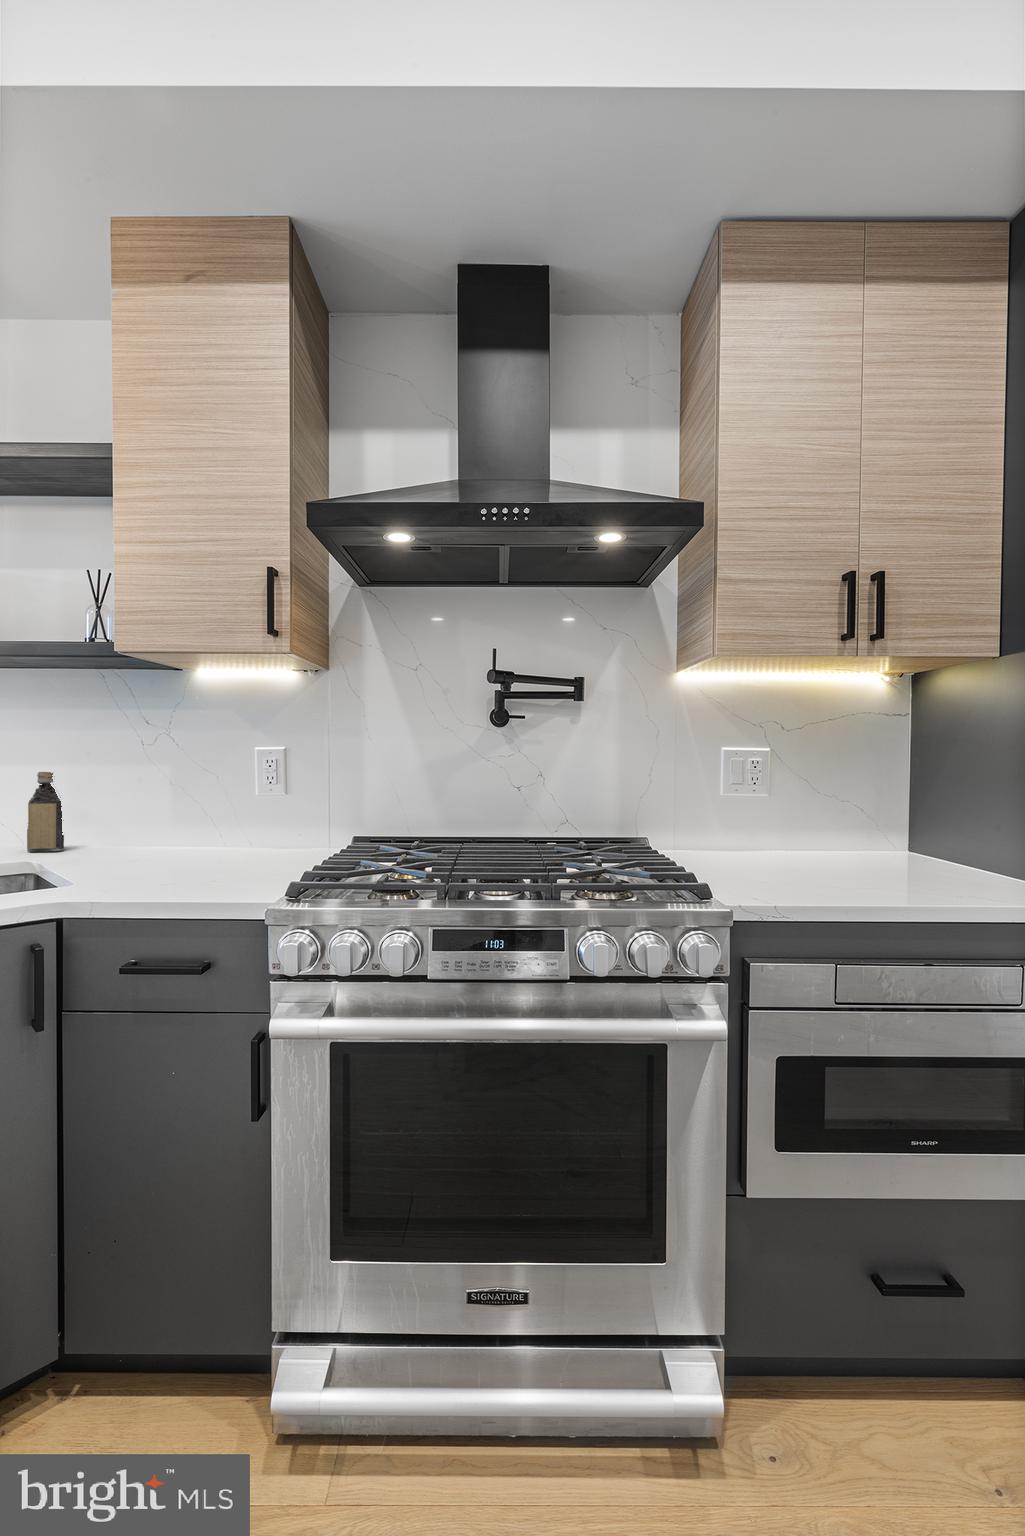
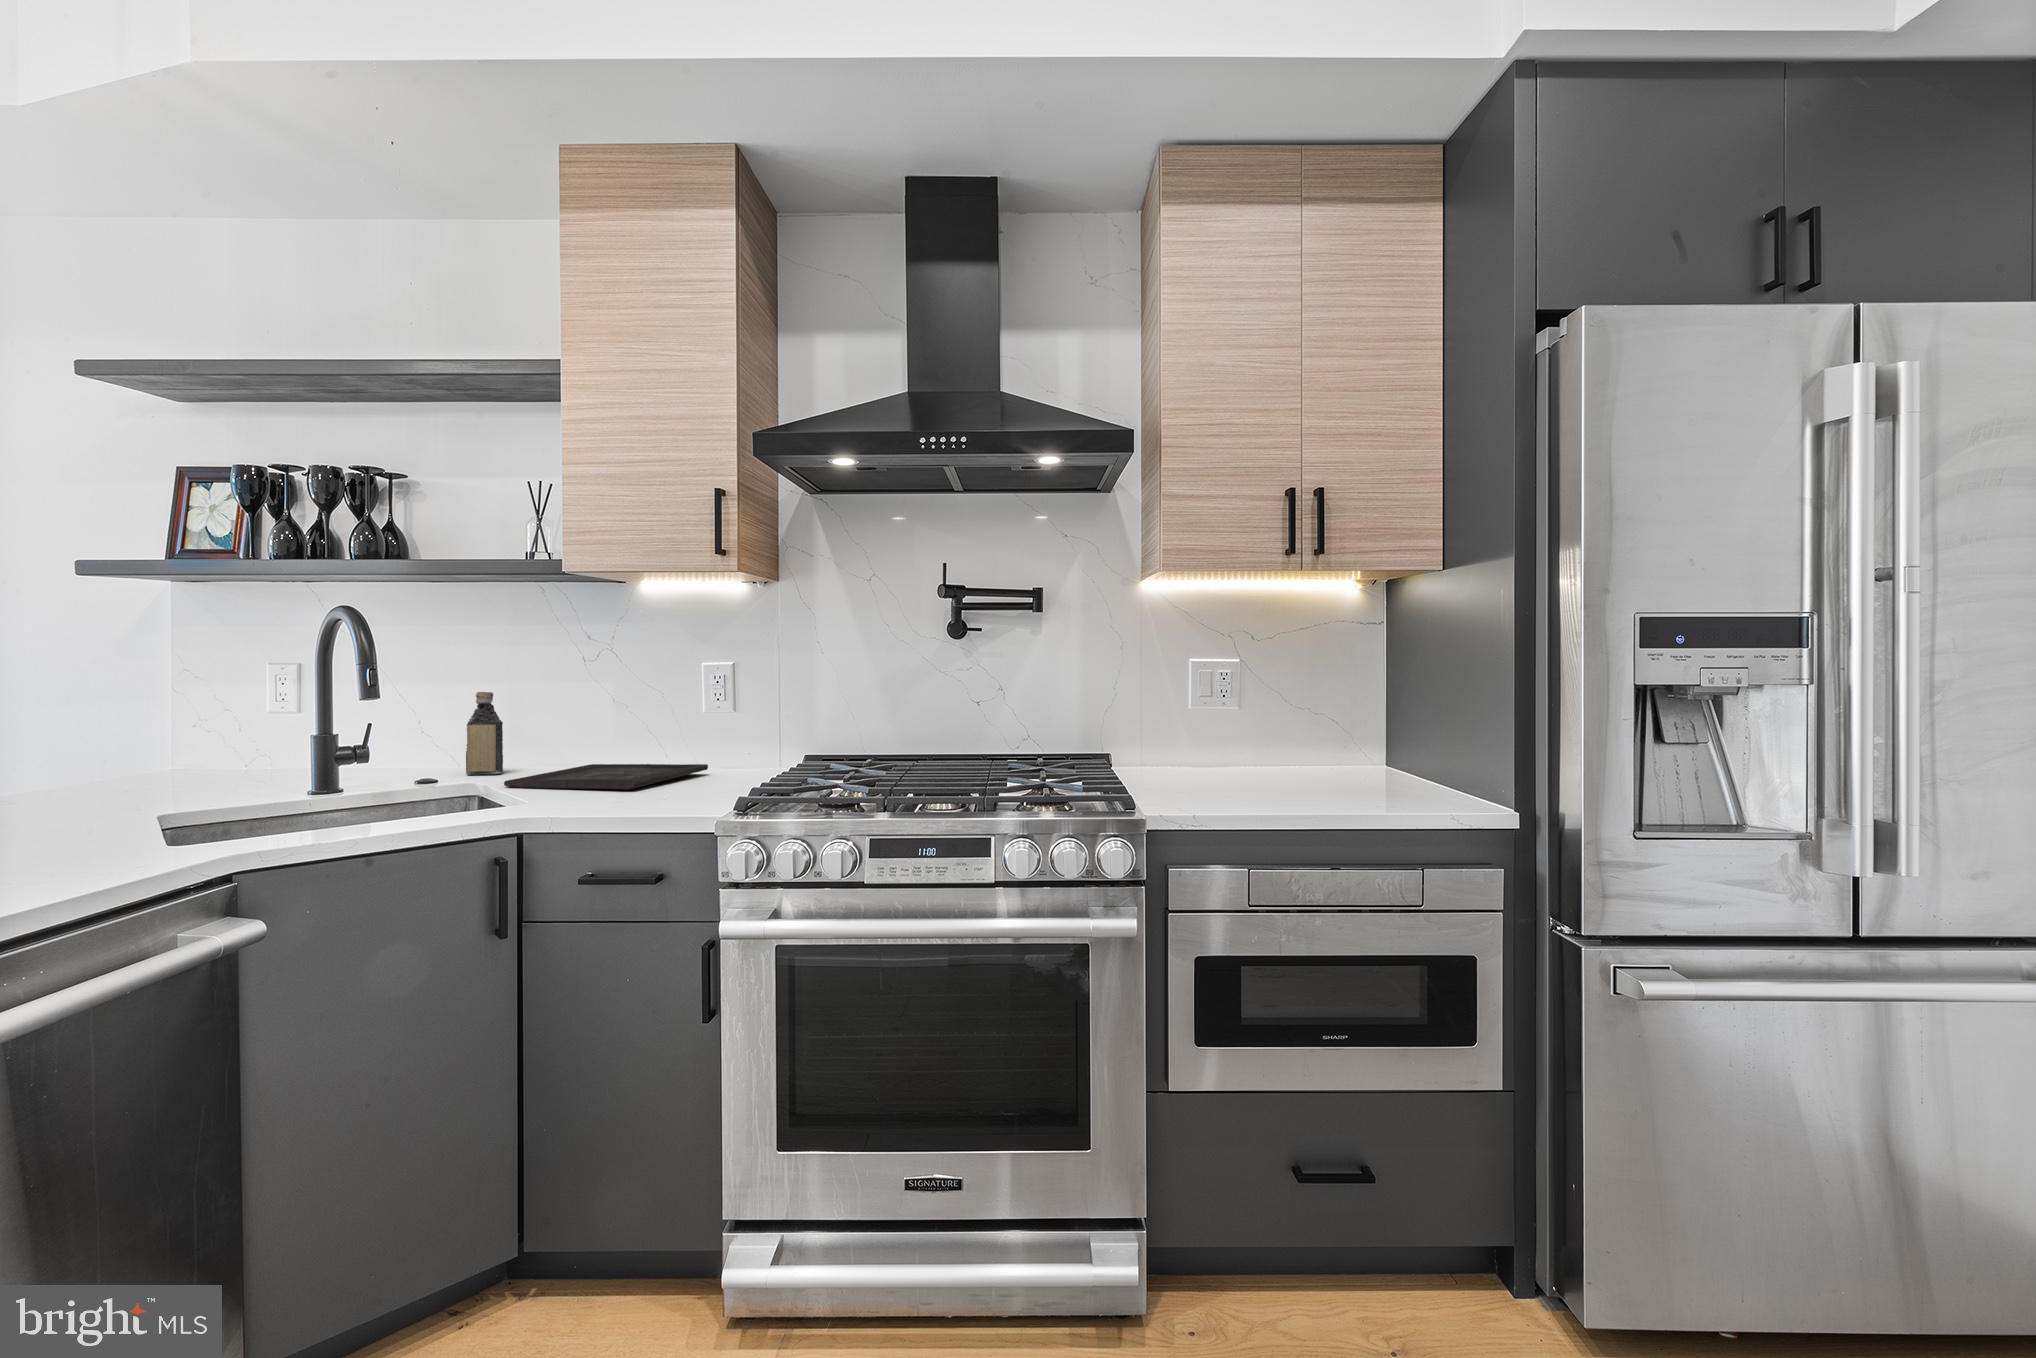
tray: none [57,842,262,870] -> present [504,764,708,790]

